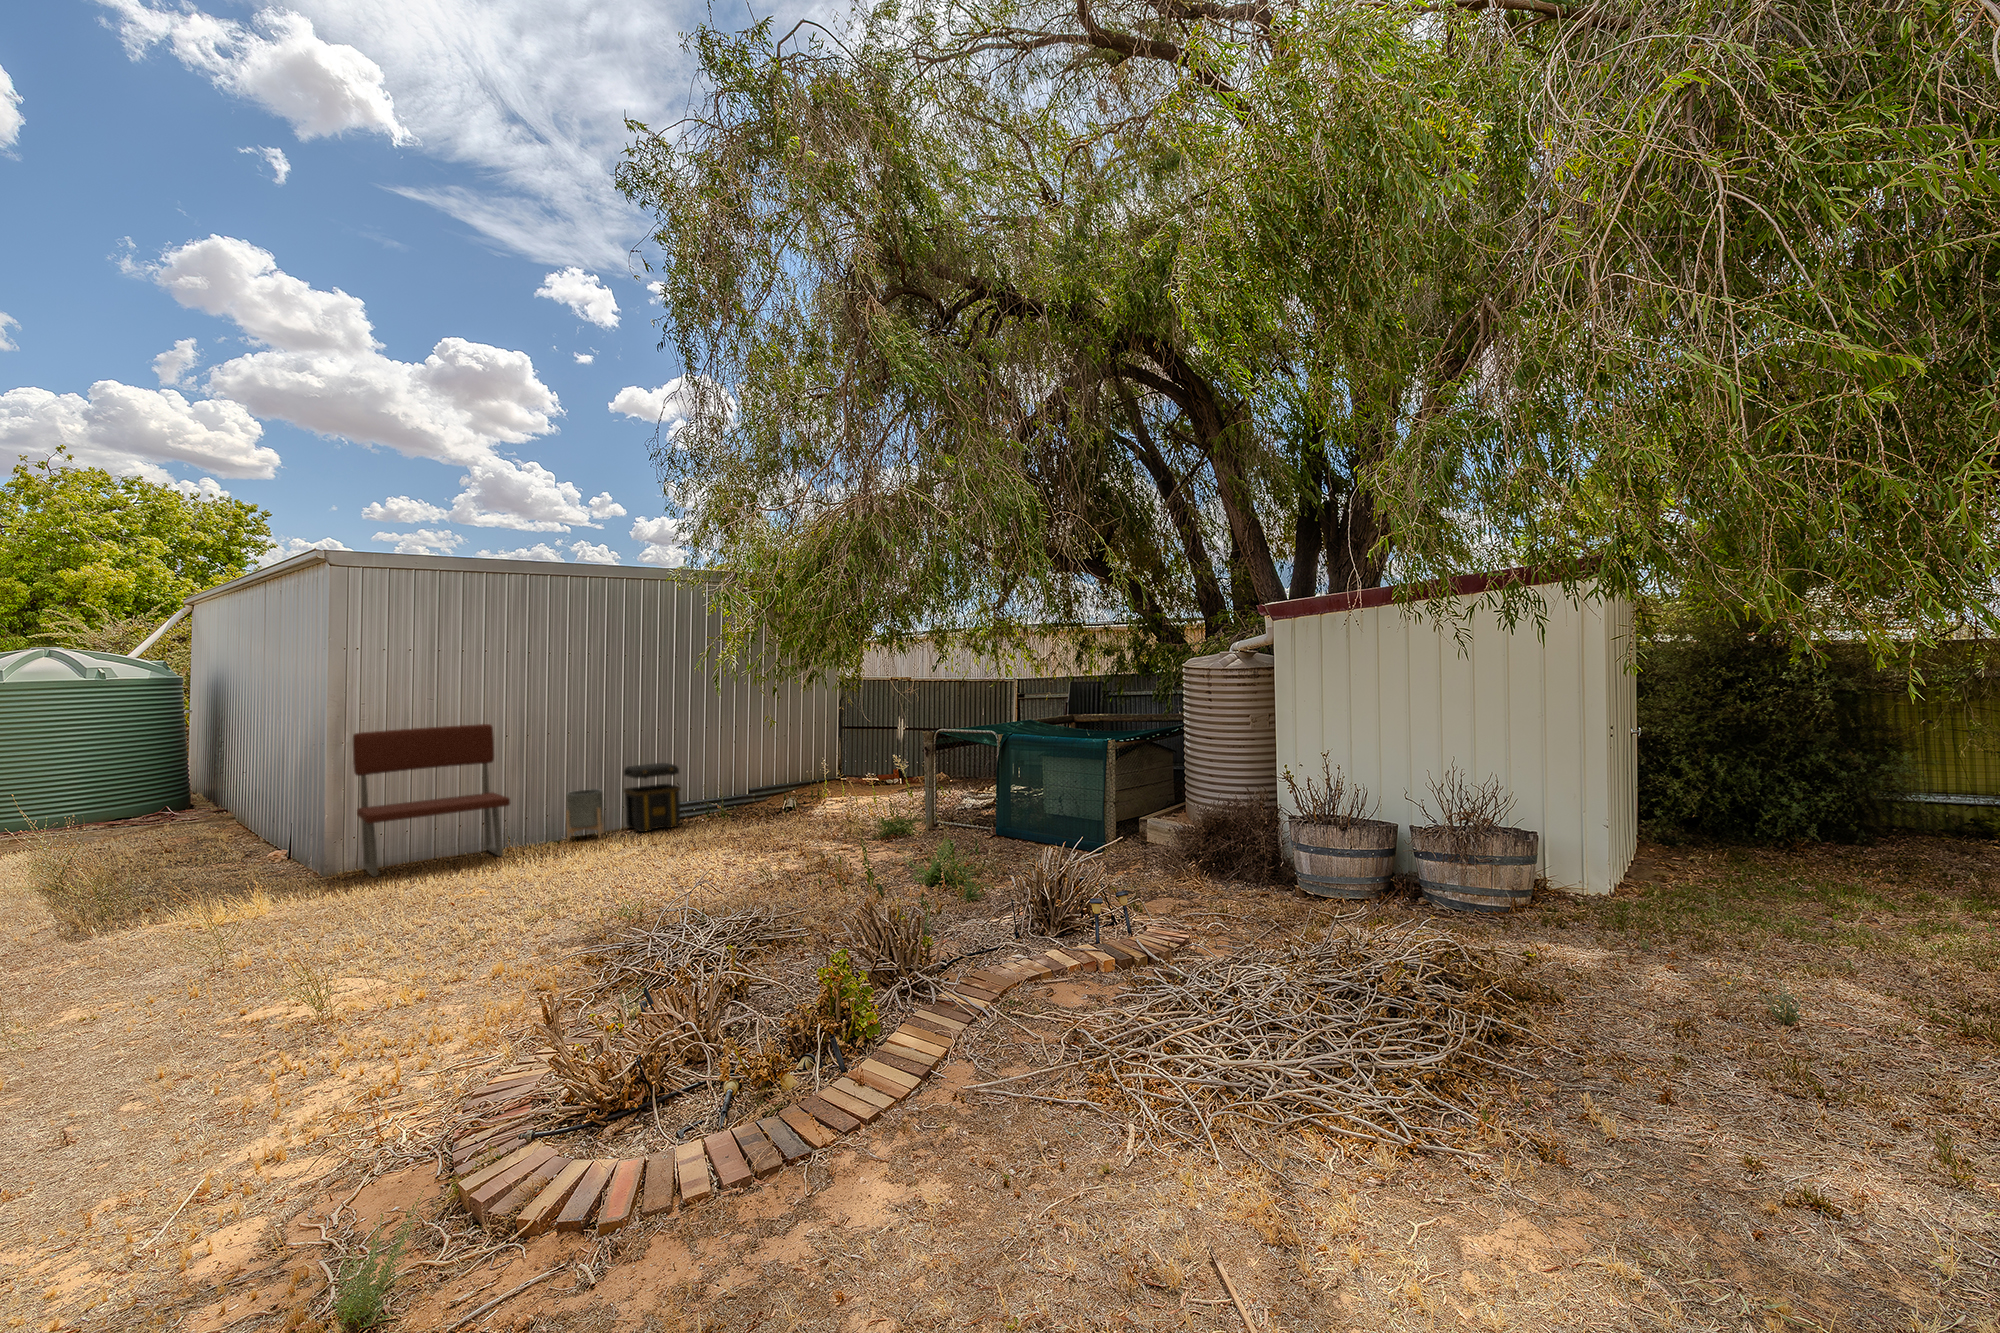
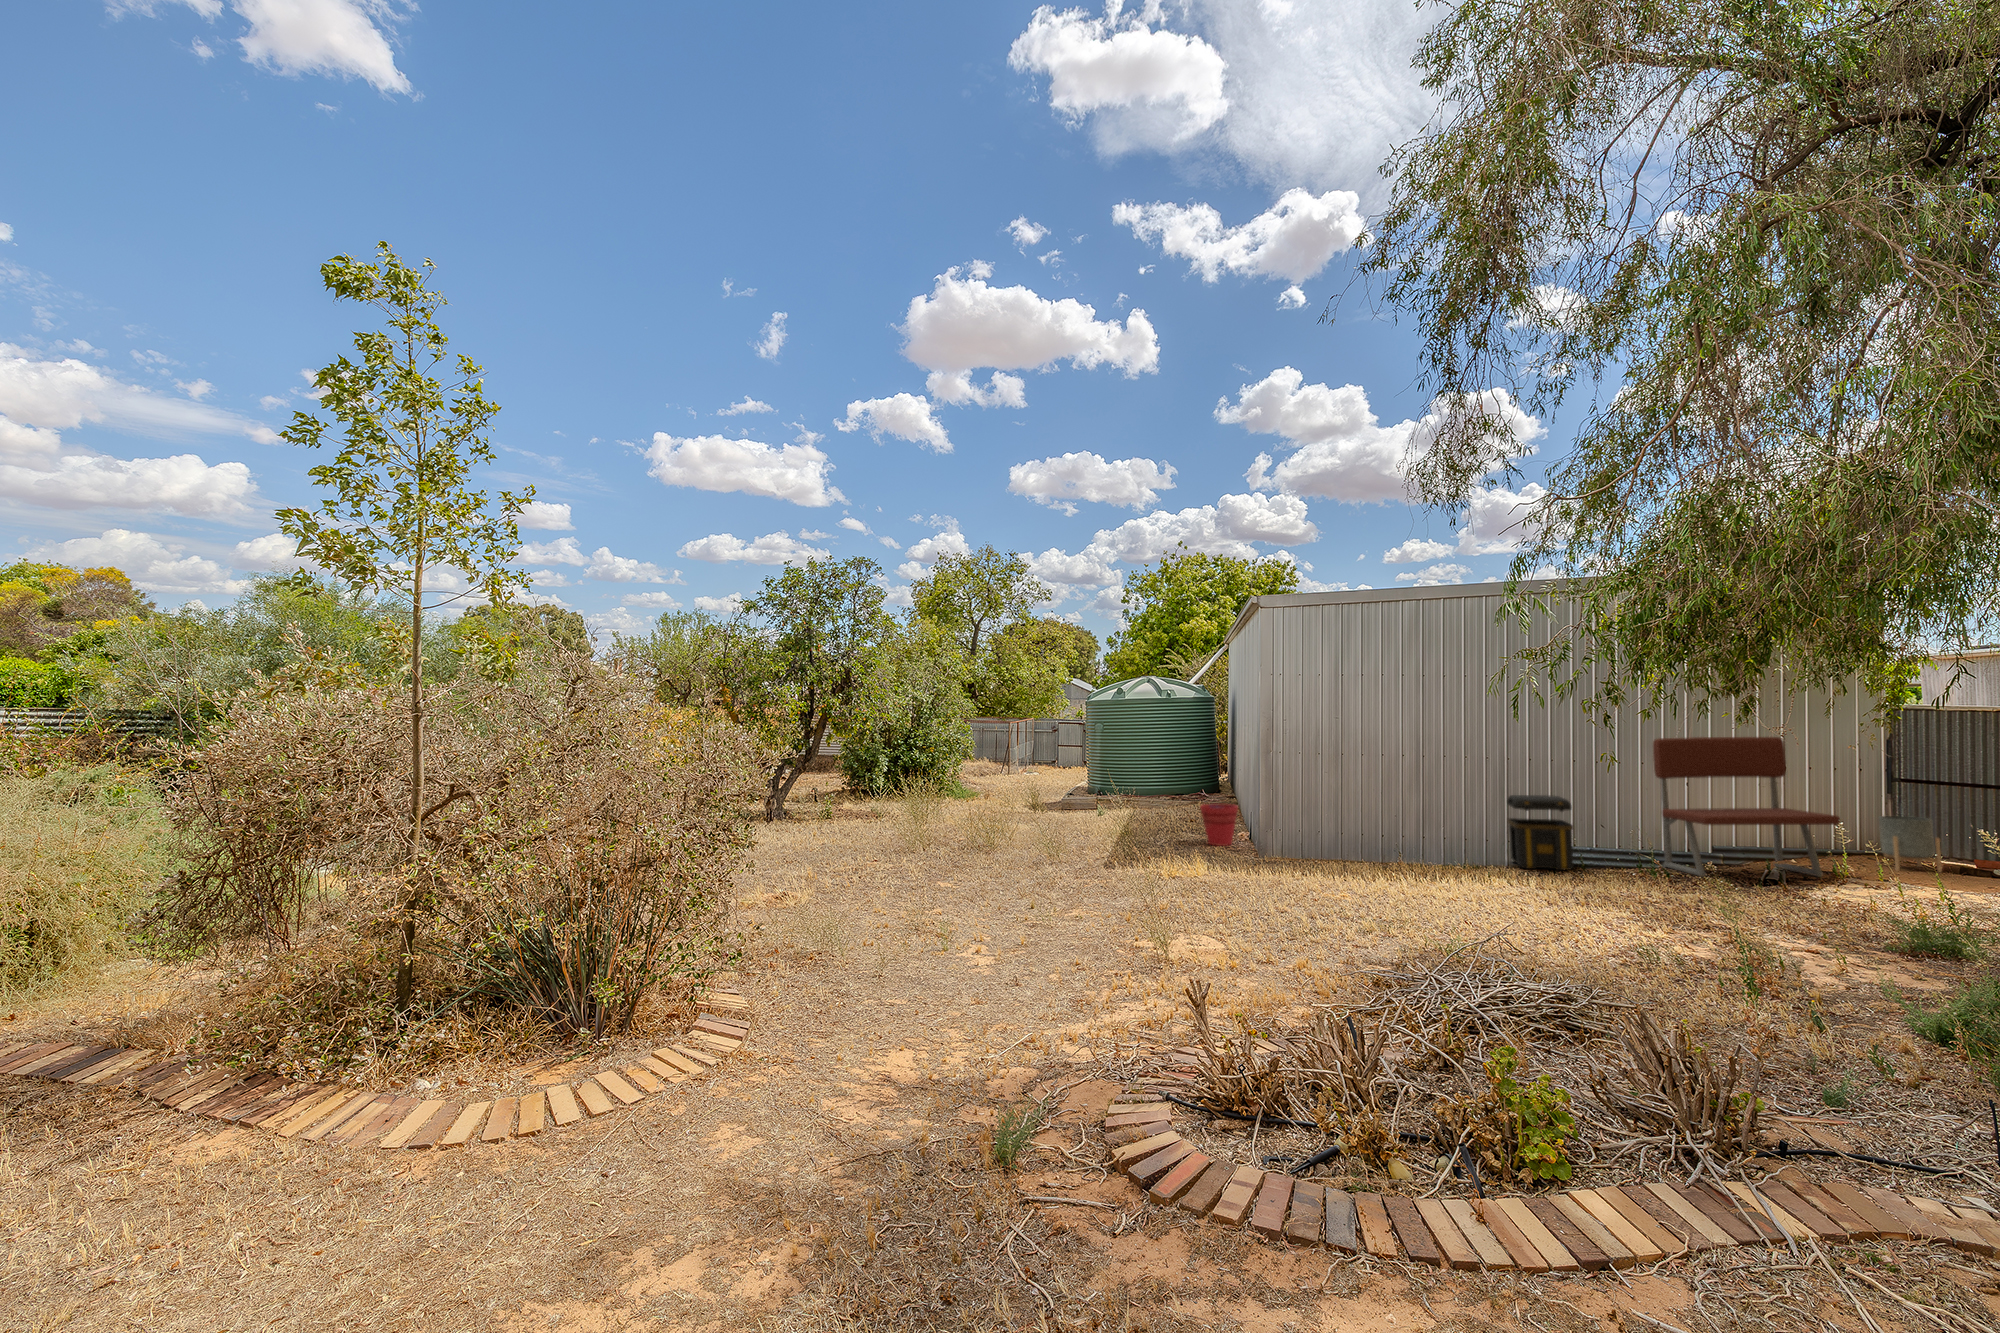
bench: present [353,724,510,877] -> present [1653,737,1840,877]
planter: present [566,789,604,841] -> present [1877,816,1942,872]
bucket: none [240,818,305,877] -> present [1200,804,1238,846]

